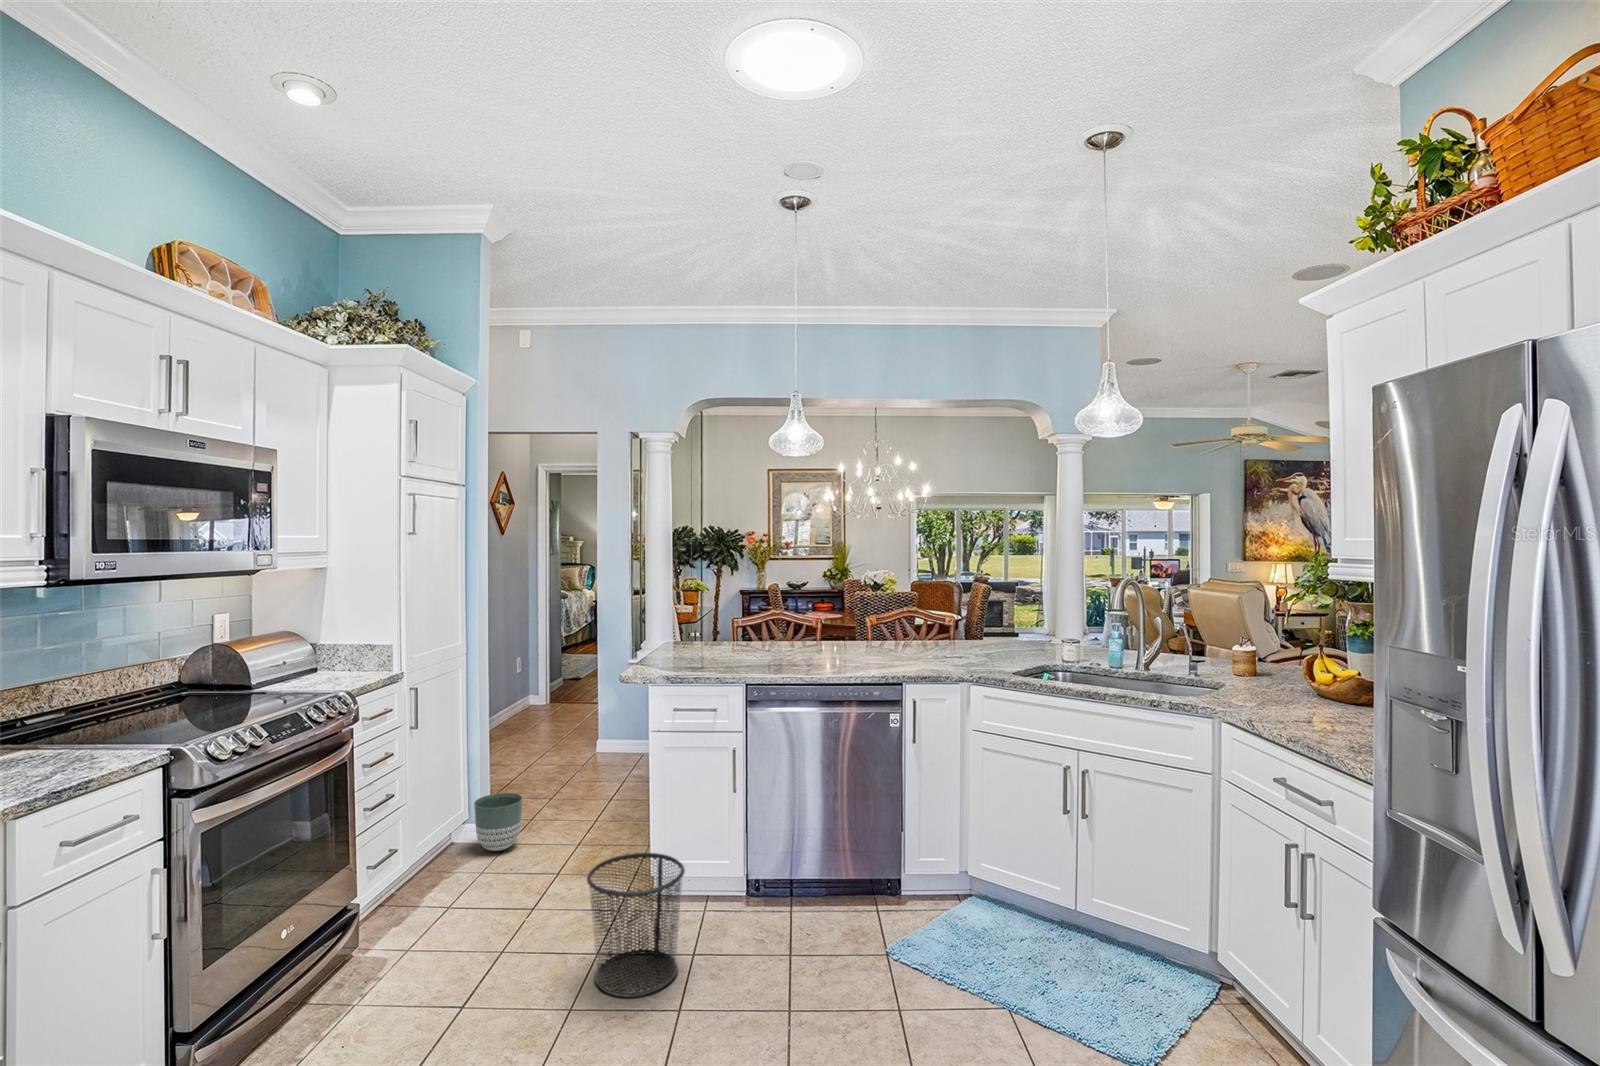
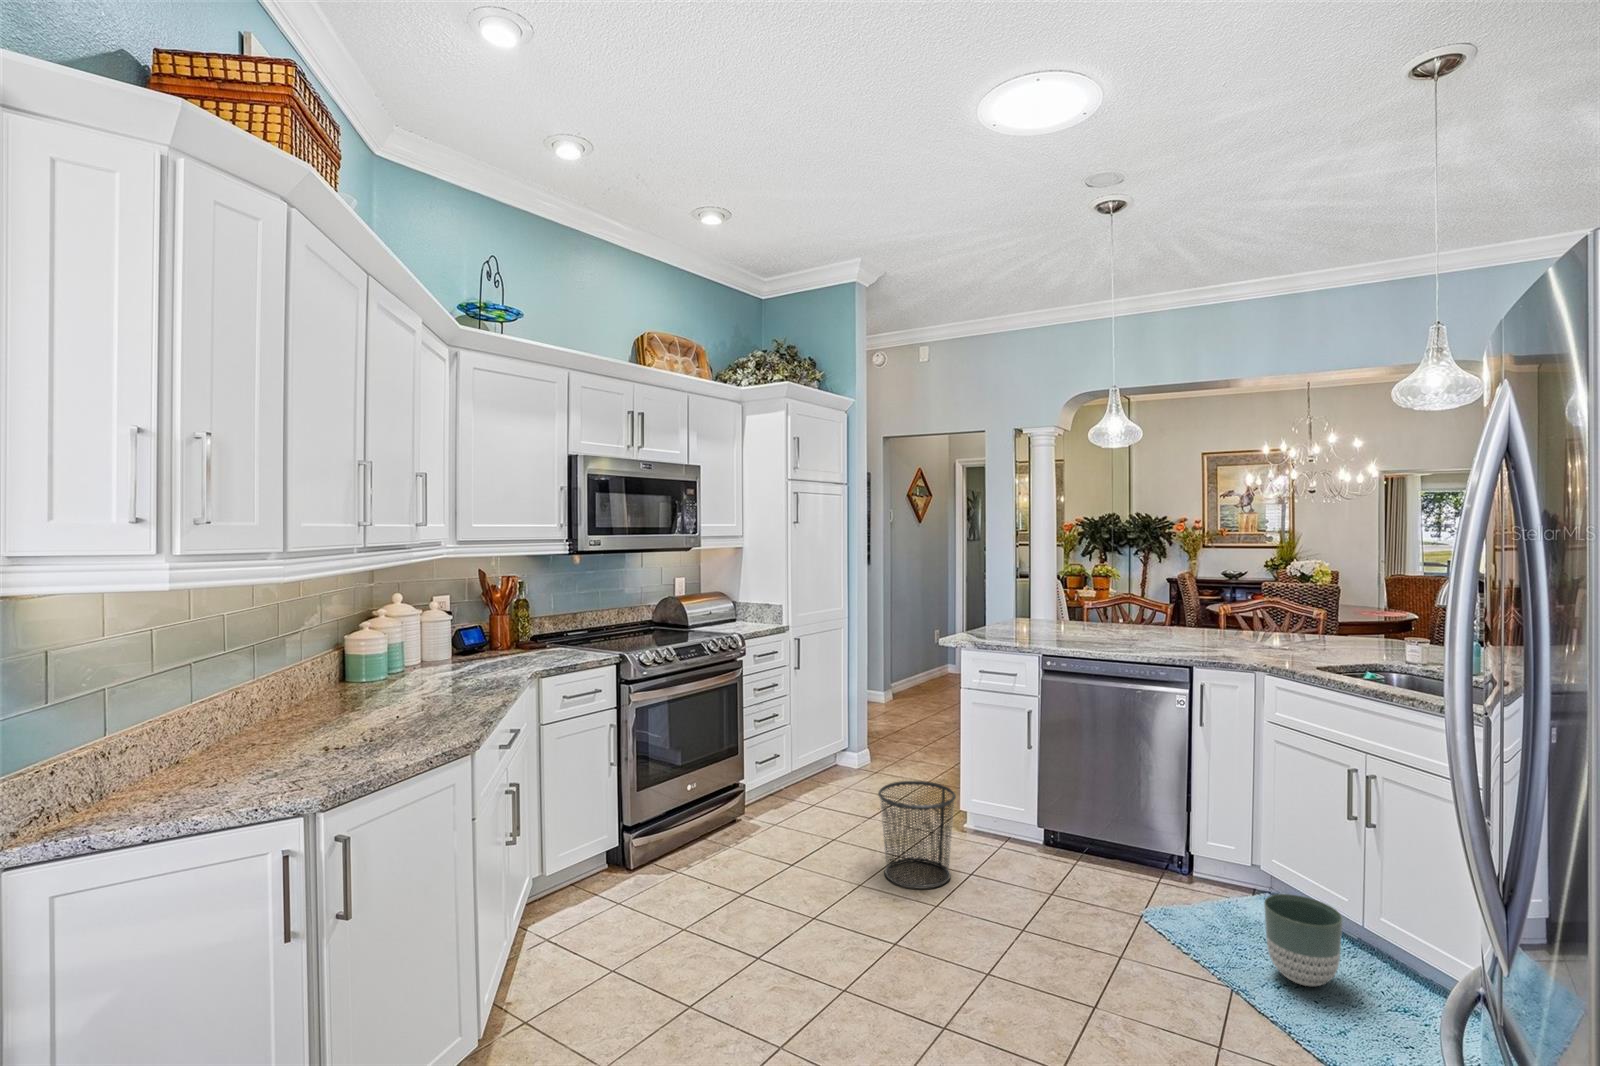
planter: present [474,793,522,851] -> present [1264,894,1342,986]

